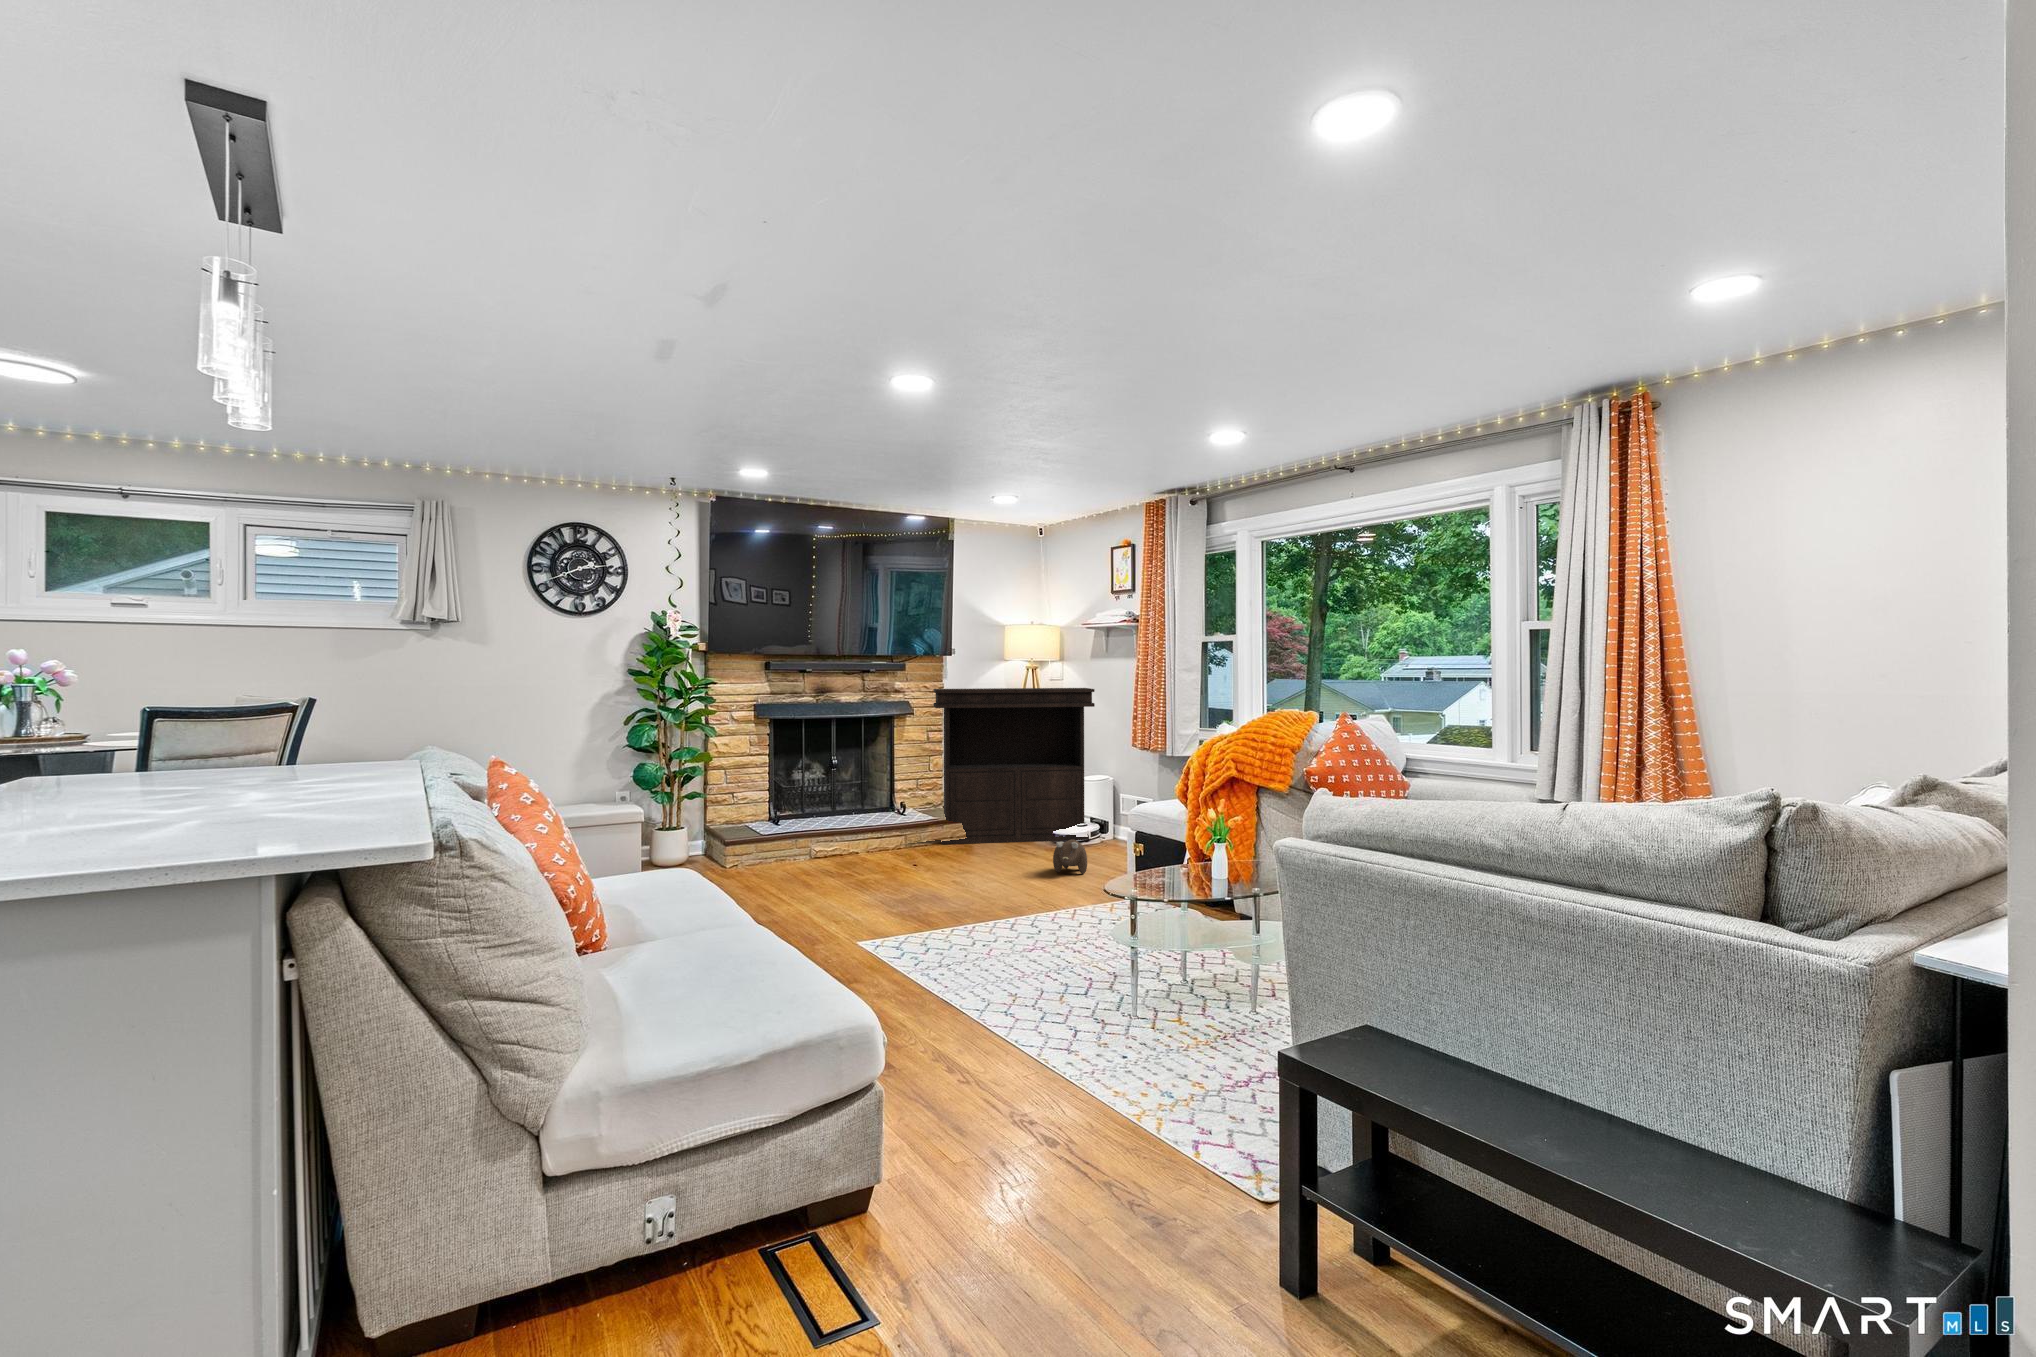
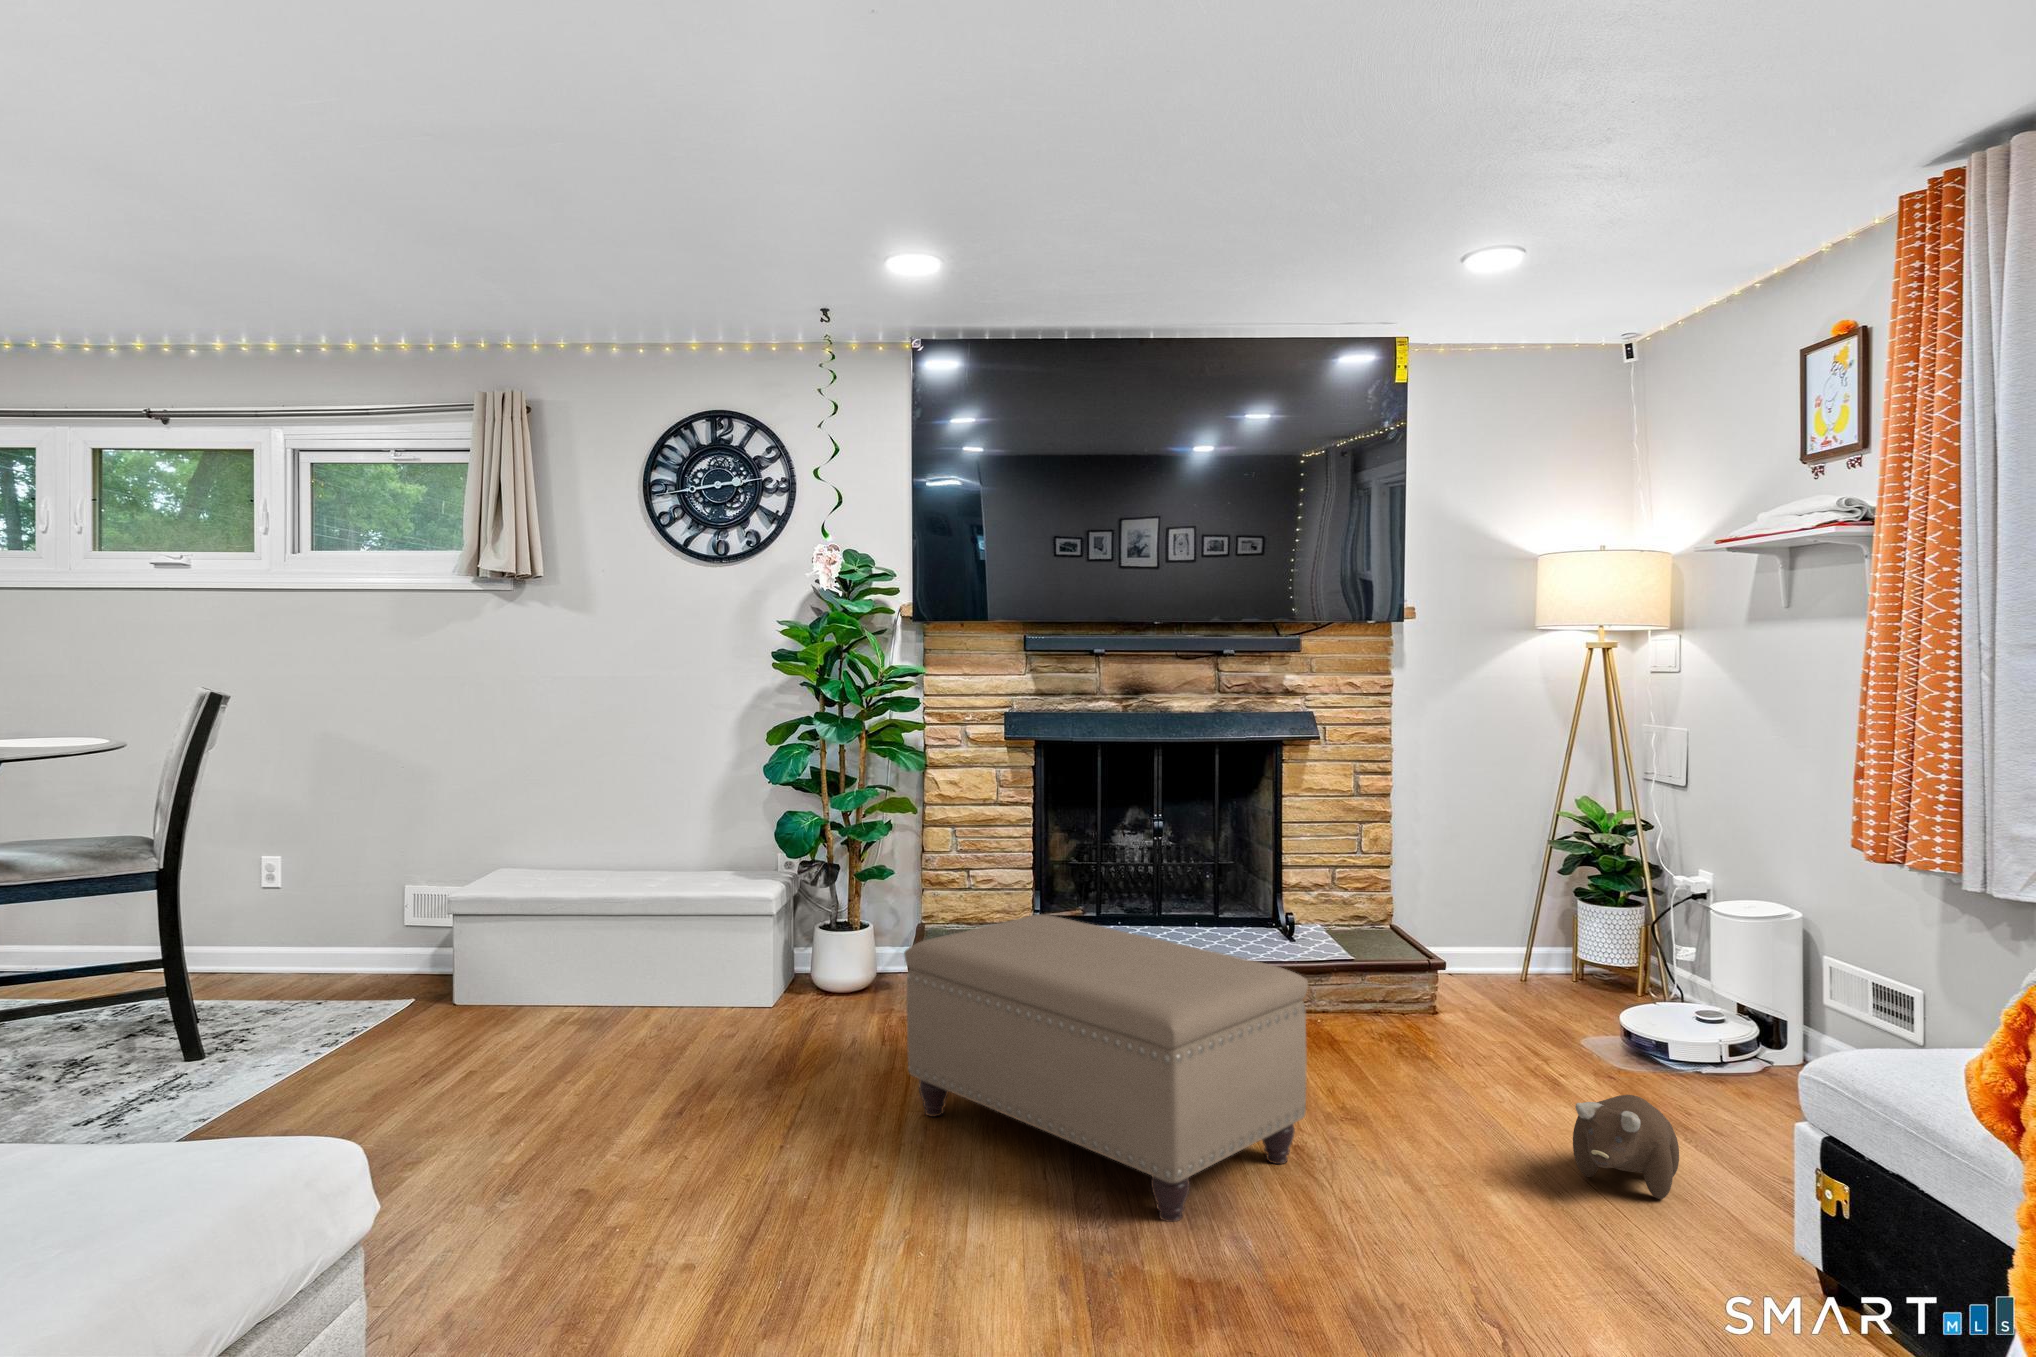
console table: present [933,688,1095,844] -> none [1350,688,1746,1054]
ottoman: none [774,799,959,901] -> present [904,914,1308,1222]

